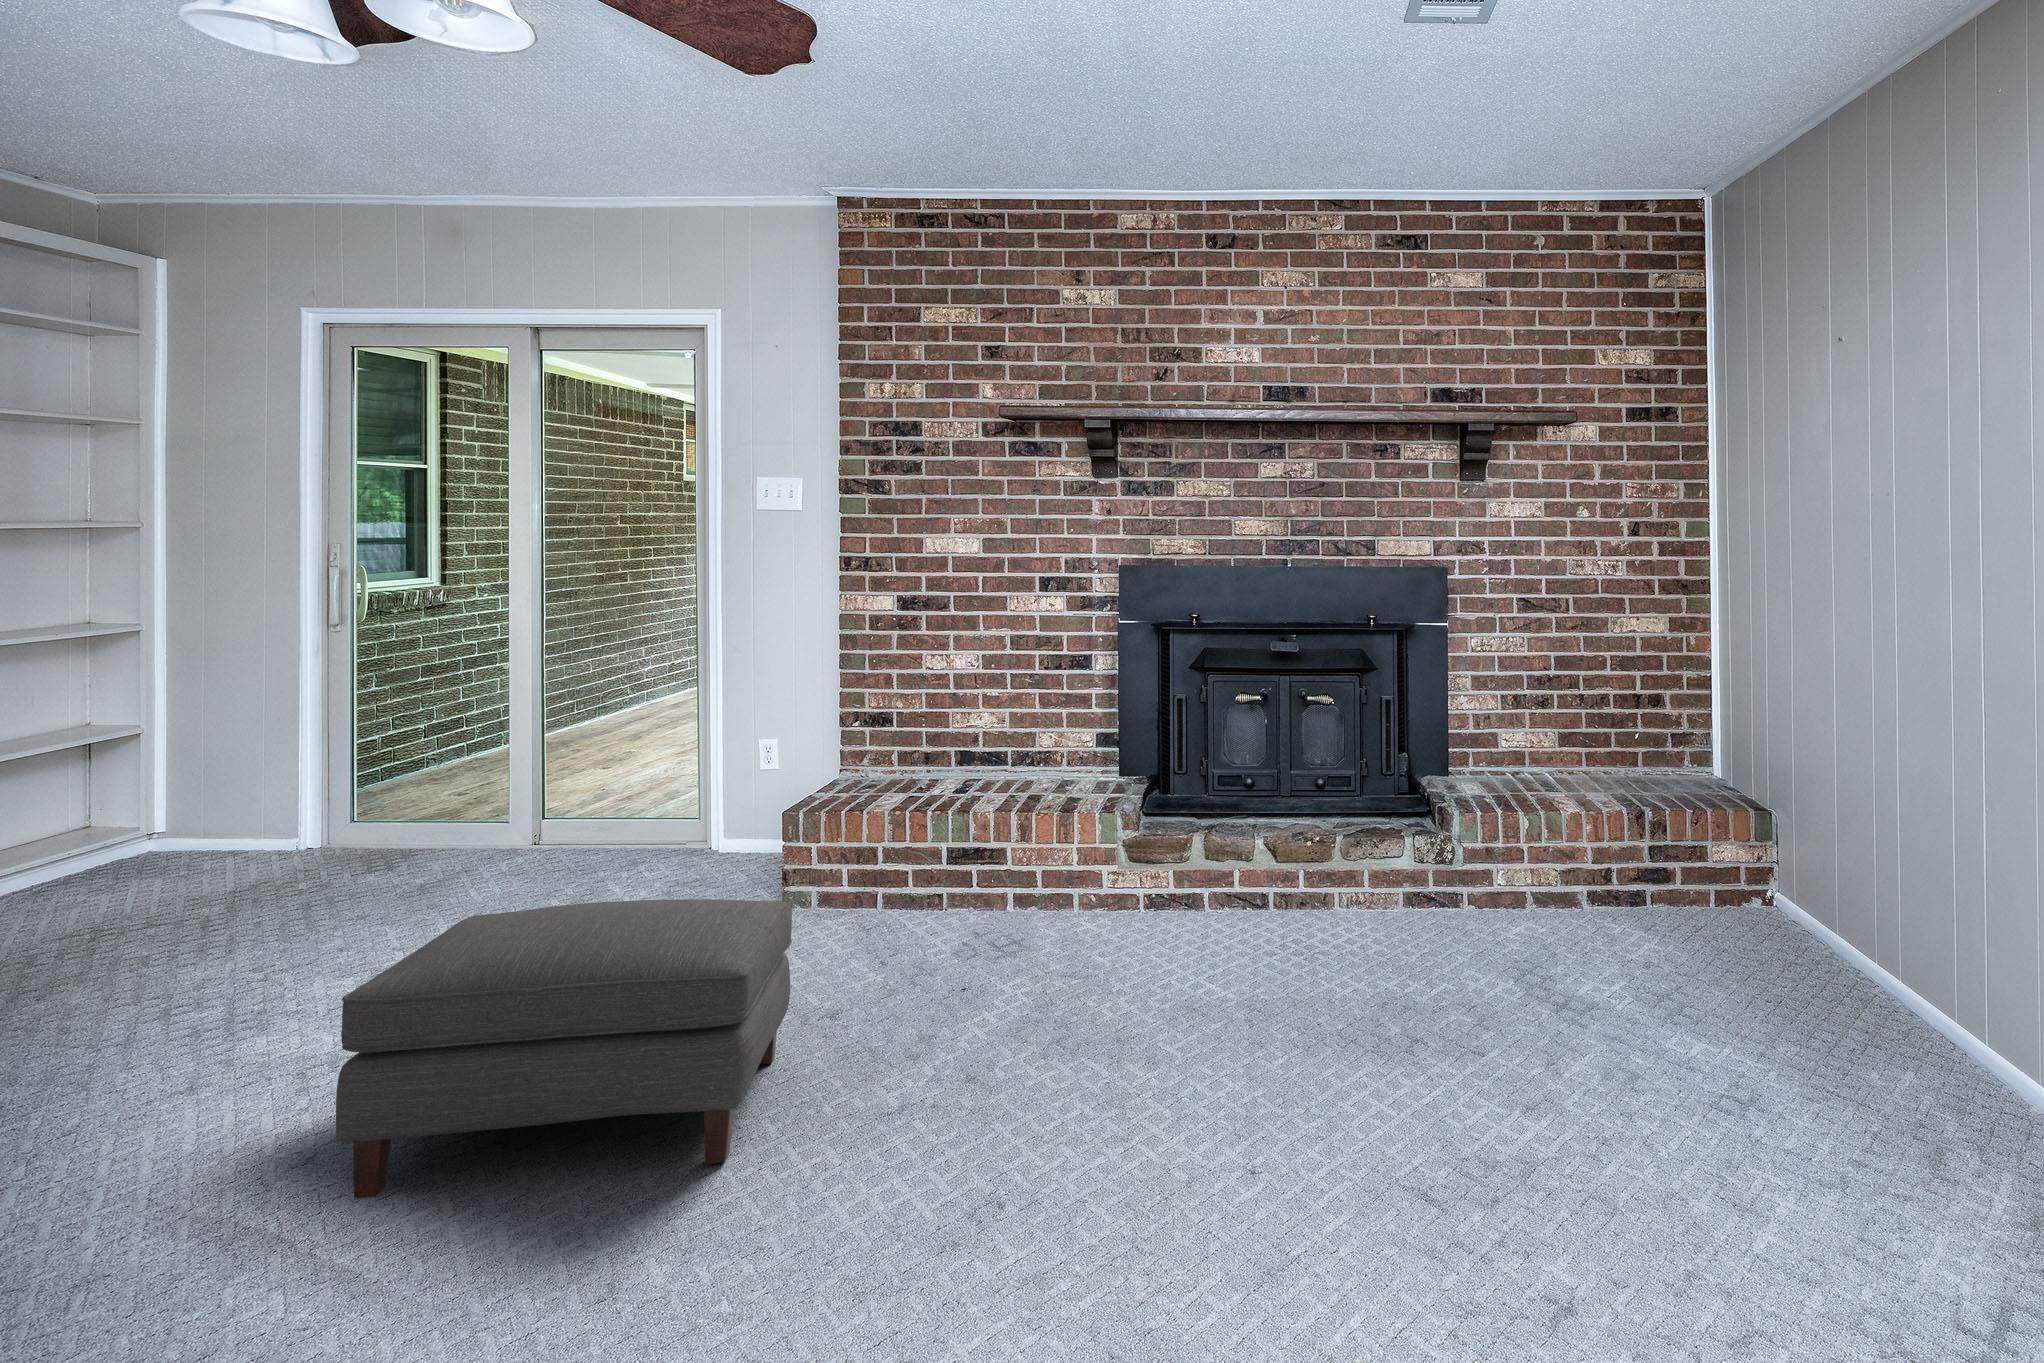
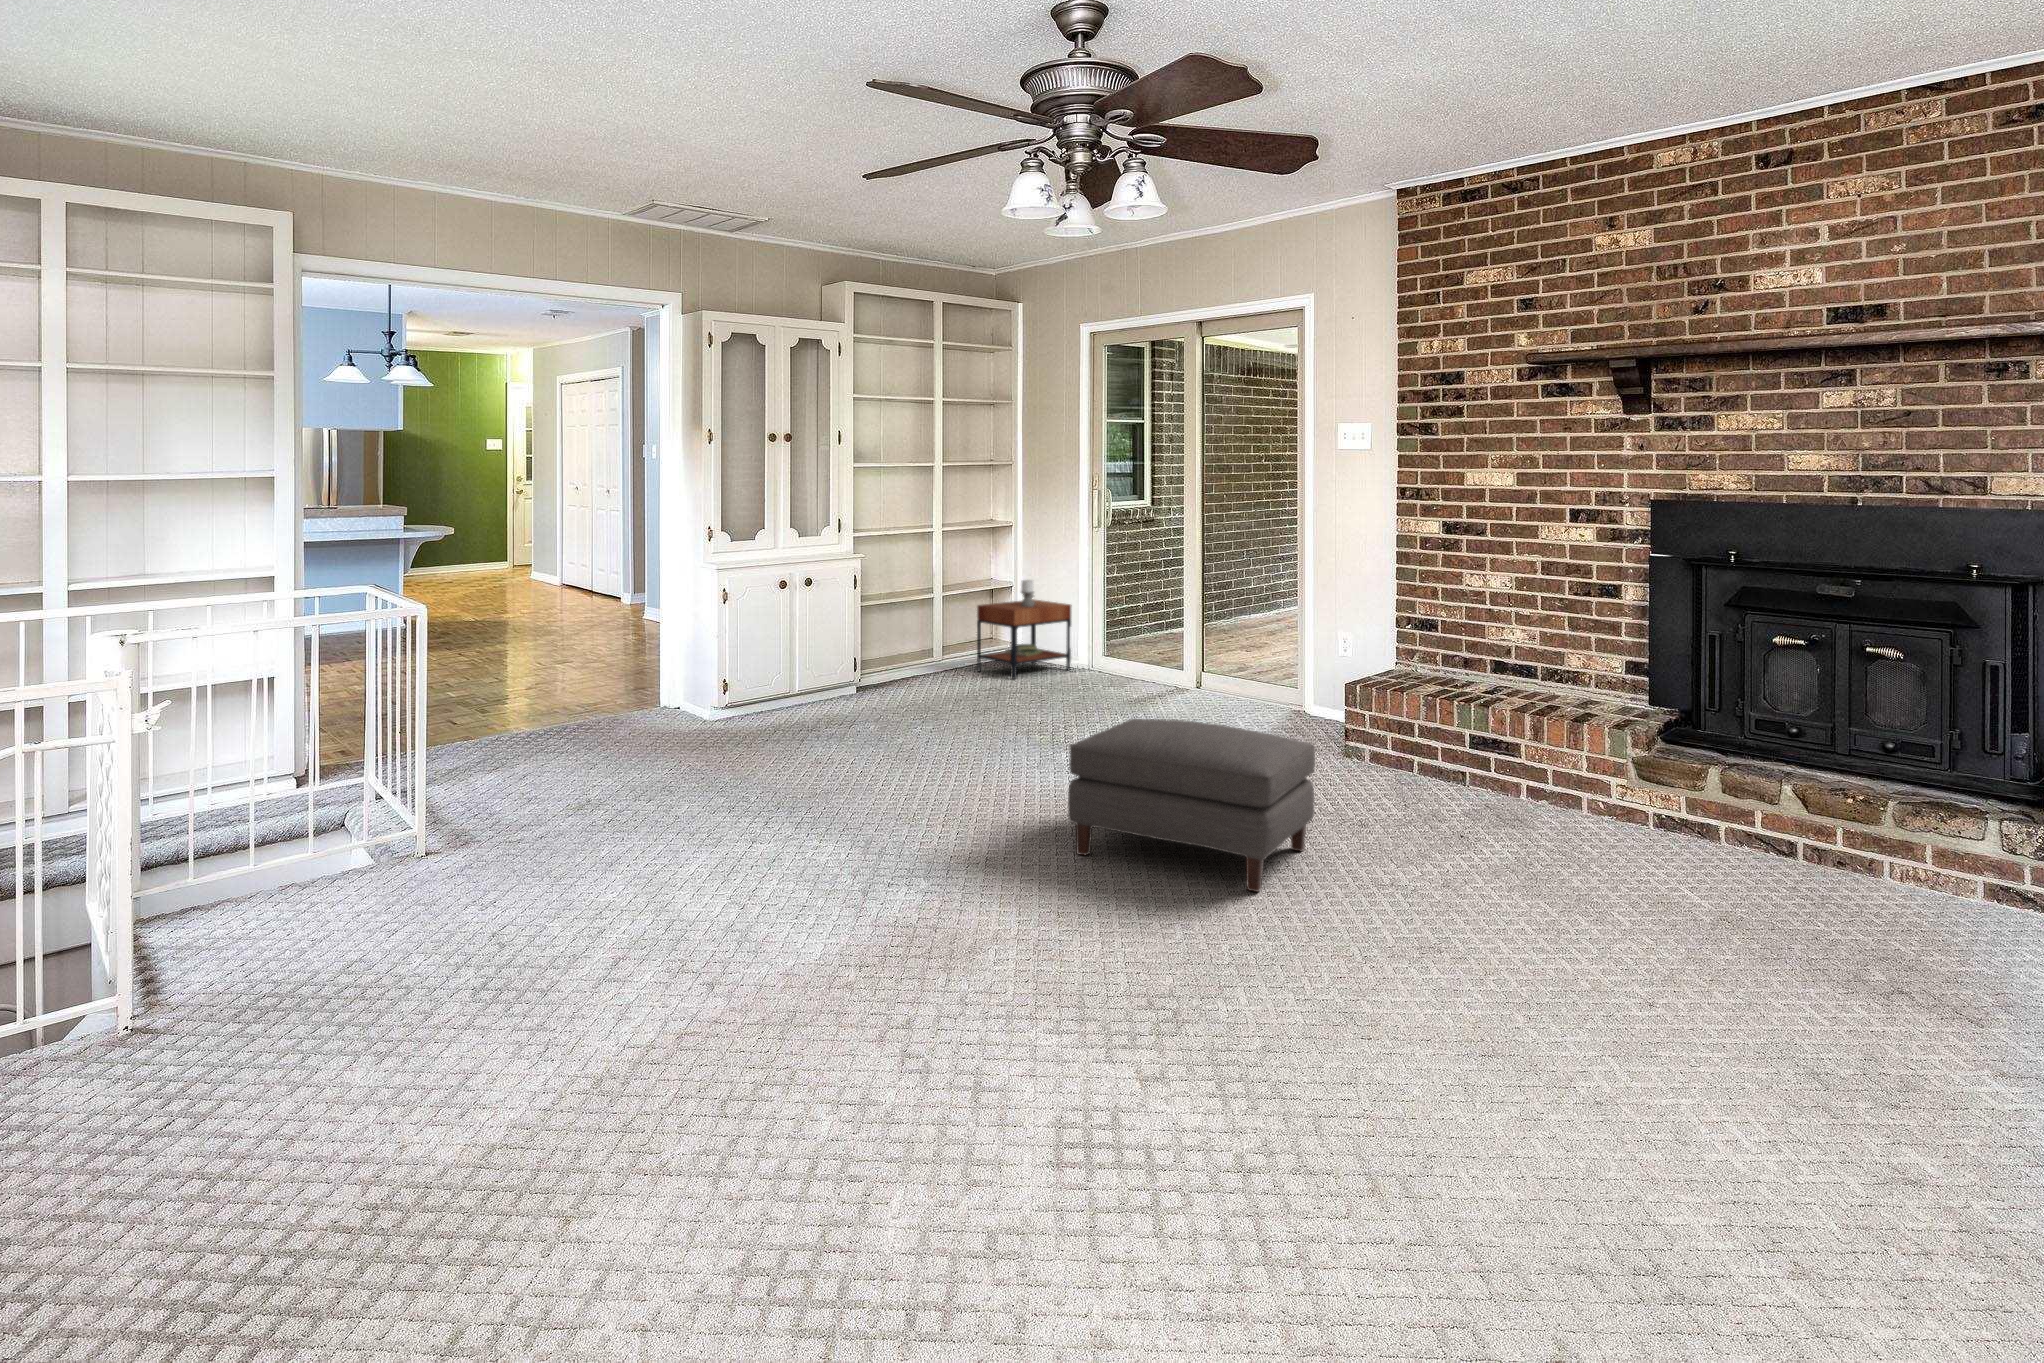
side table: none [102,702,316,869] -> present [977,580,1071,679]

